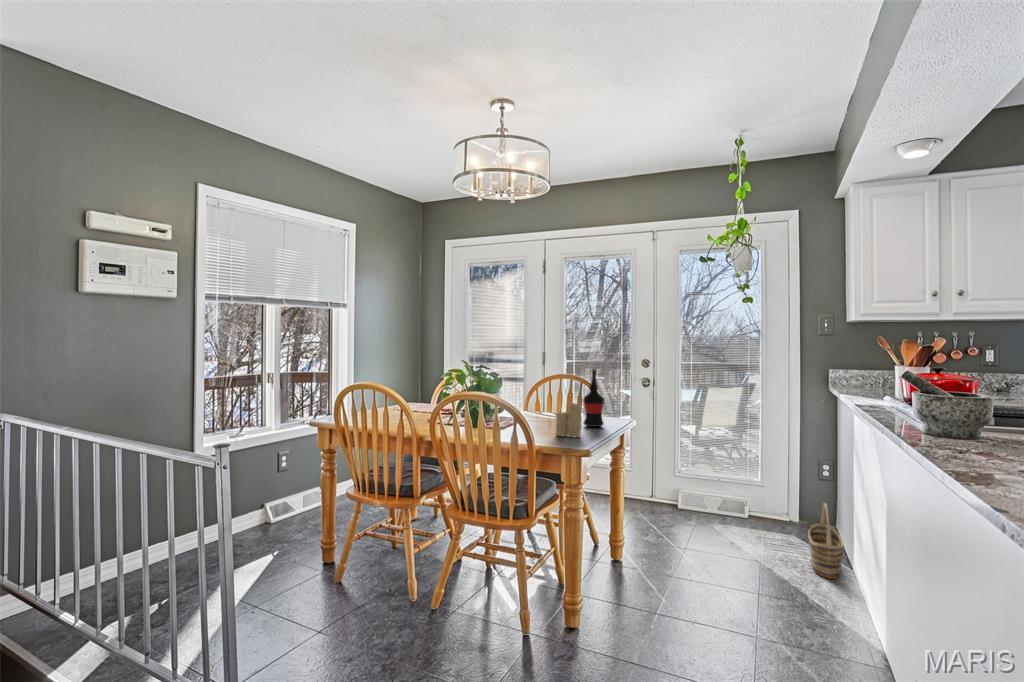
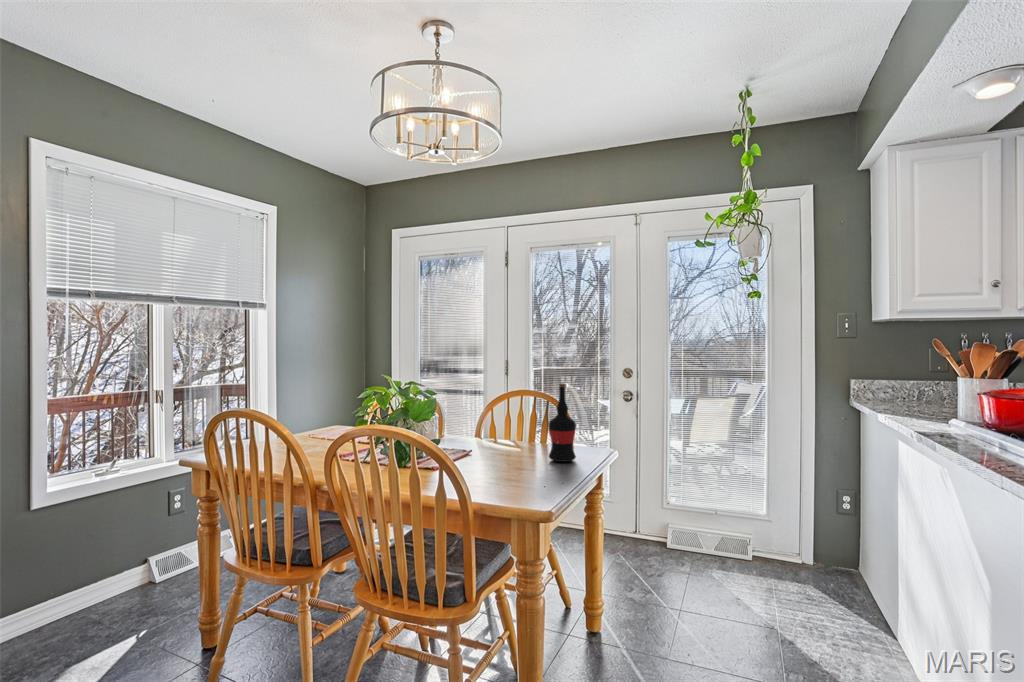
candle: present [556,400,582,437] -> none [508,427,544,482]
basket: present [808,503,844,579] -> none [839,553,889,658]

